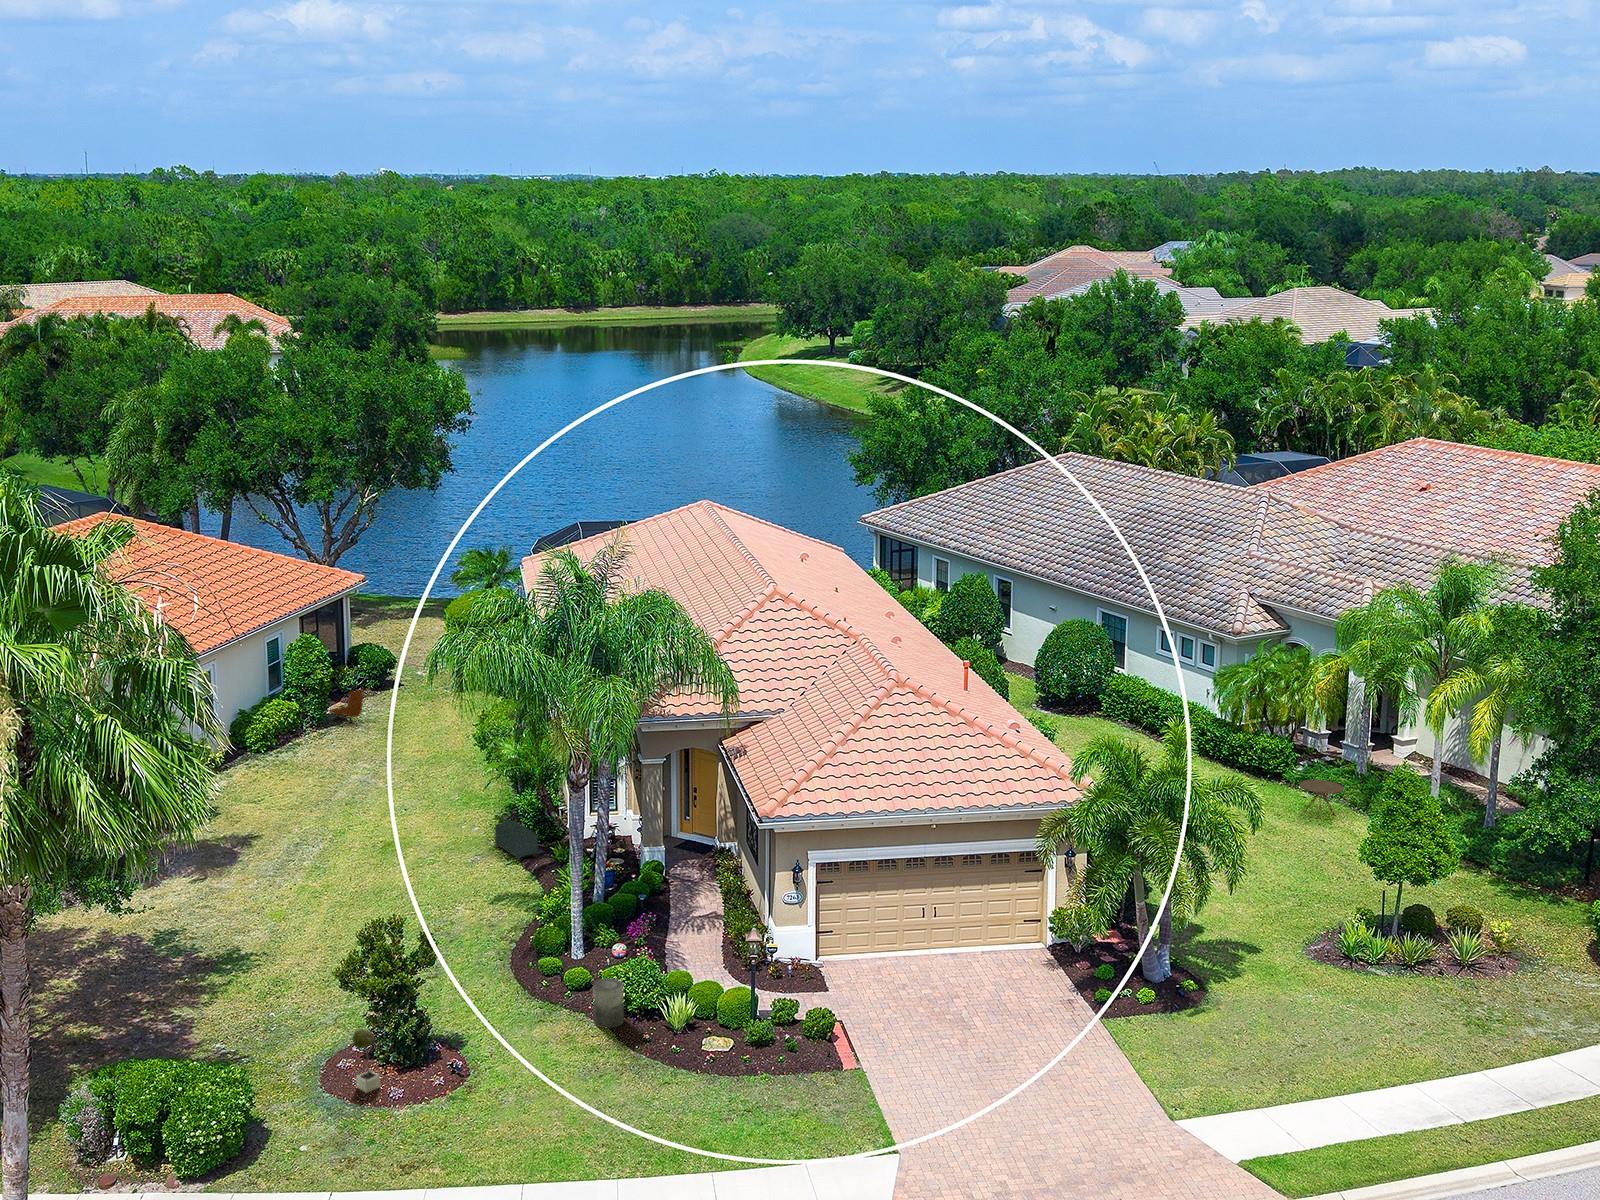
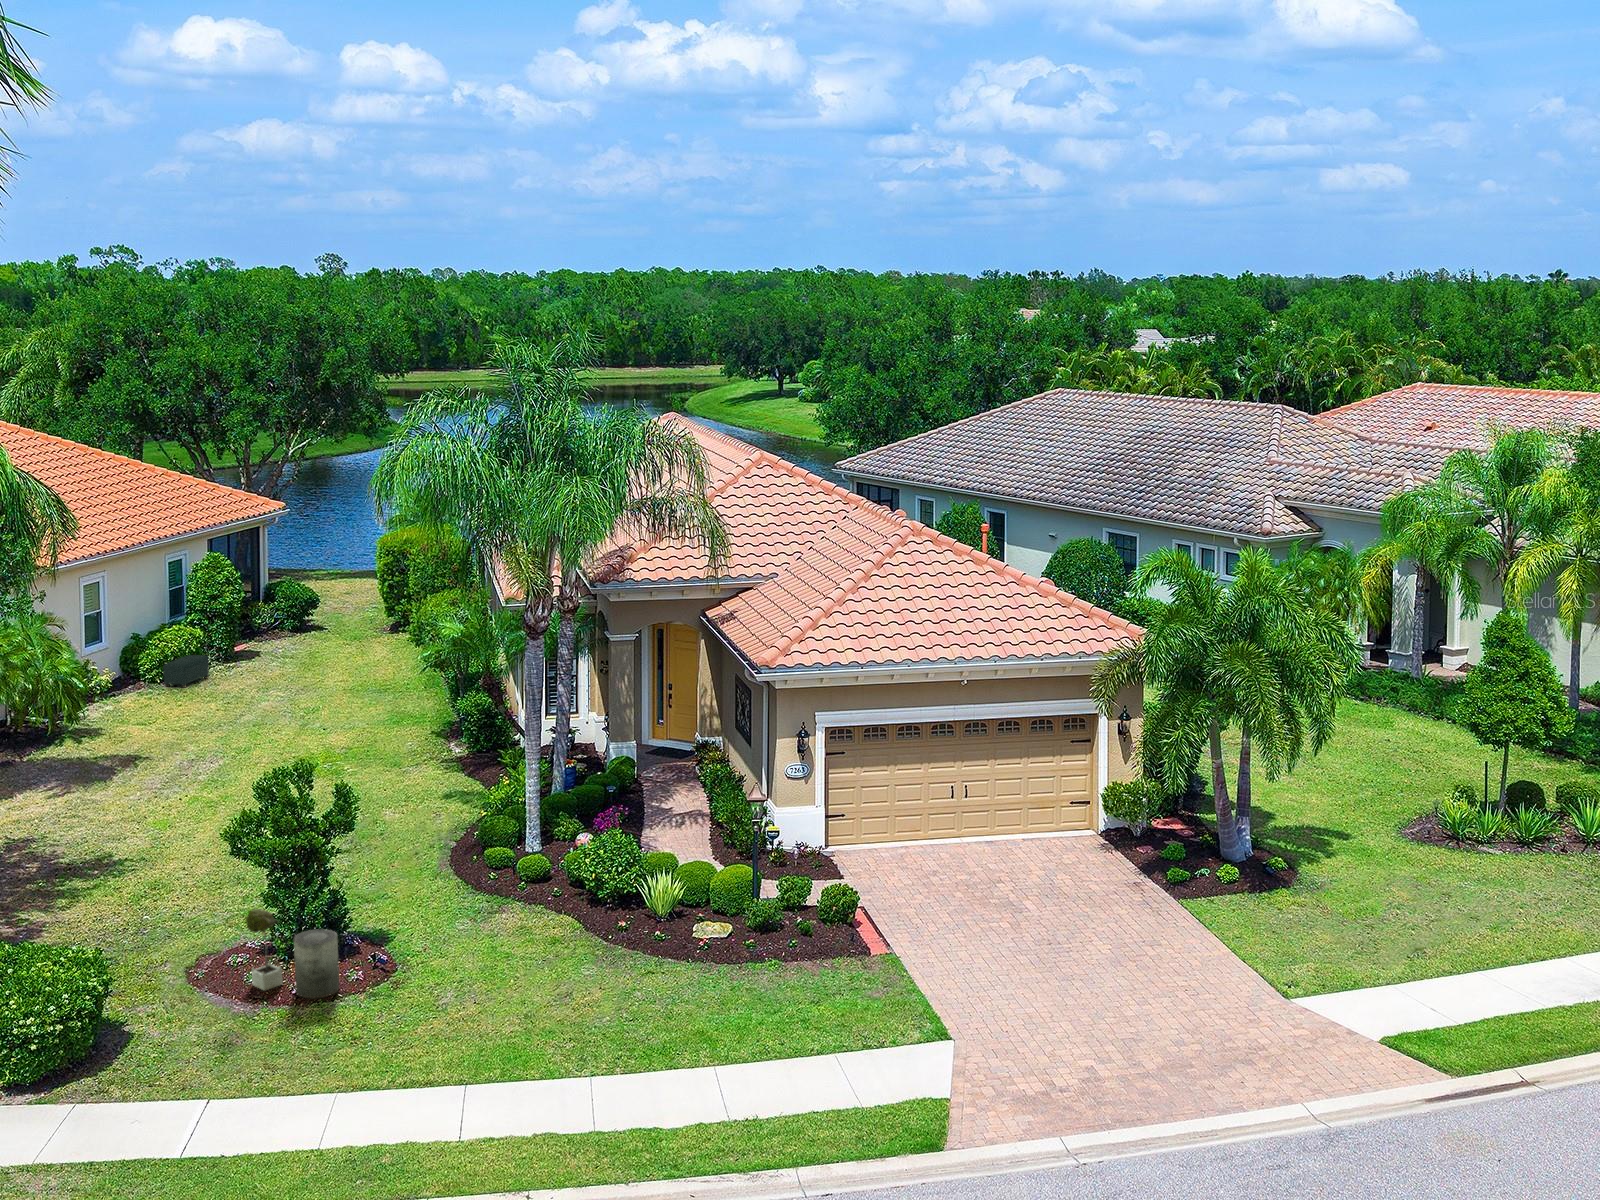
lounge chair: present [330,690,363,726] -> none [239,617,278,660]
round table: present [1299,780,1344,814] -> none [1350,683,1401,724]
bench: present [494,821,538,860] -> present [163,655,209,688]
trash can: present [593,978,624,1028] -> present [294,929,339,999]

